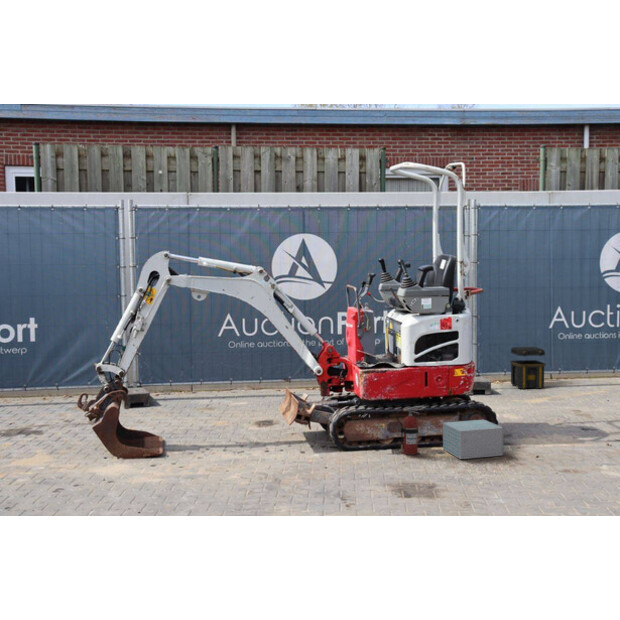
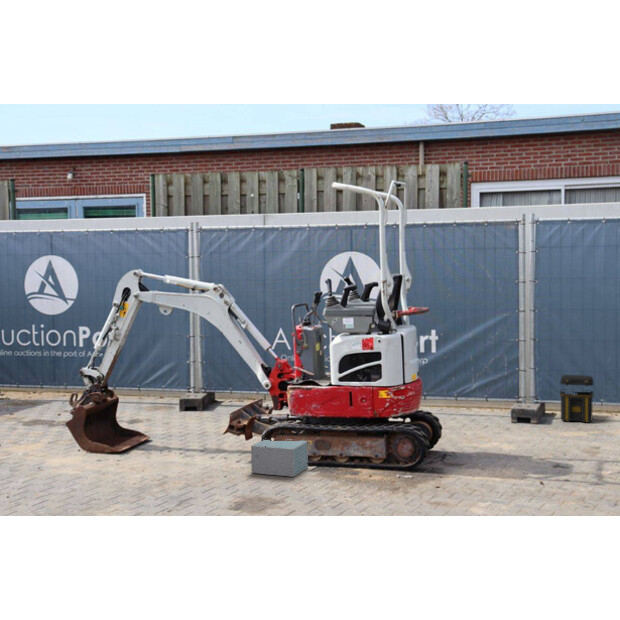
fire extinguisher: present [396,406,424,455] -> none [315,425,341,472]
storage box: present [443,420,503,459] -> present [251,440,308,477]

